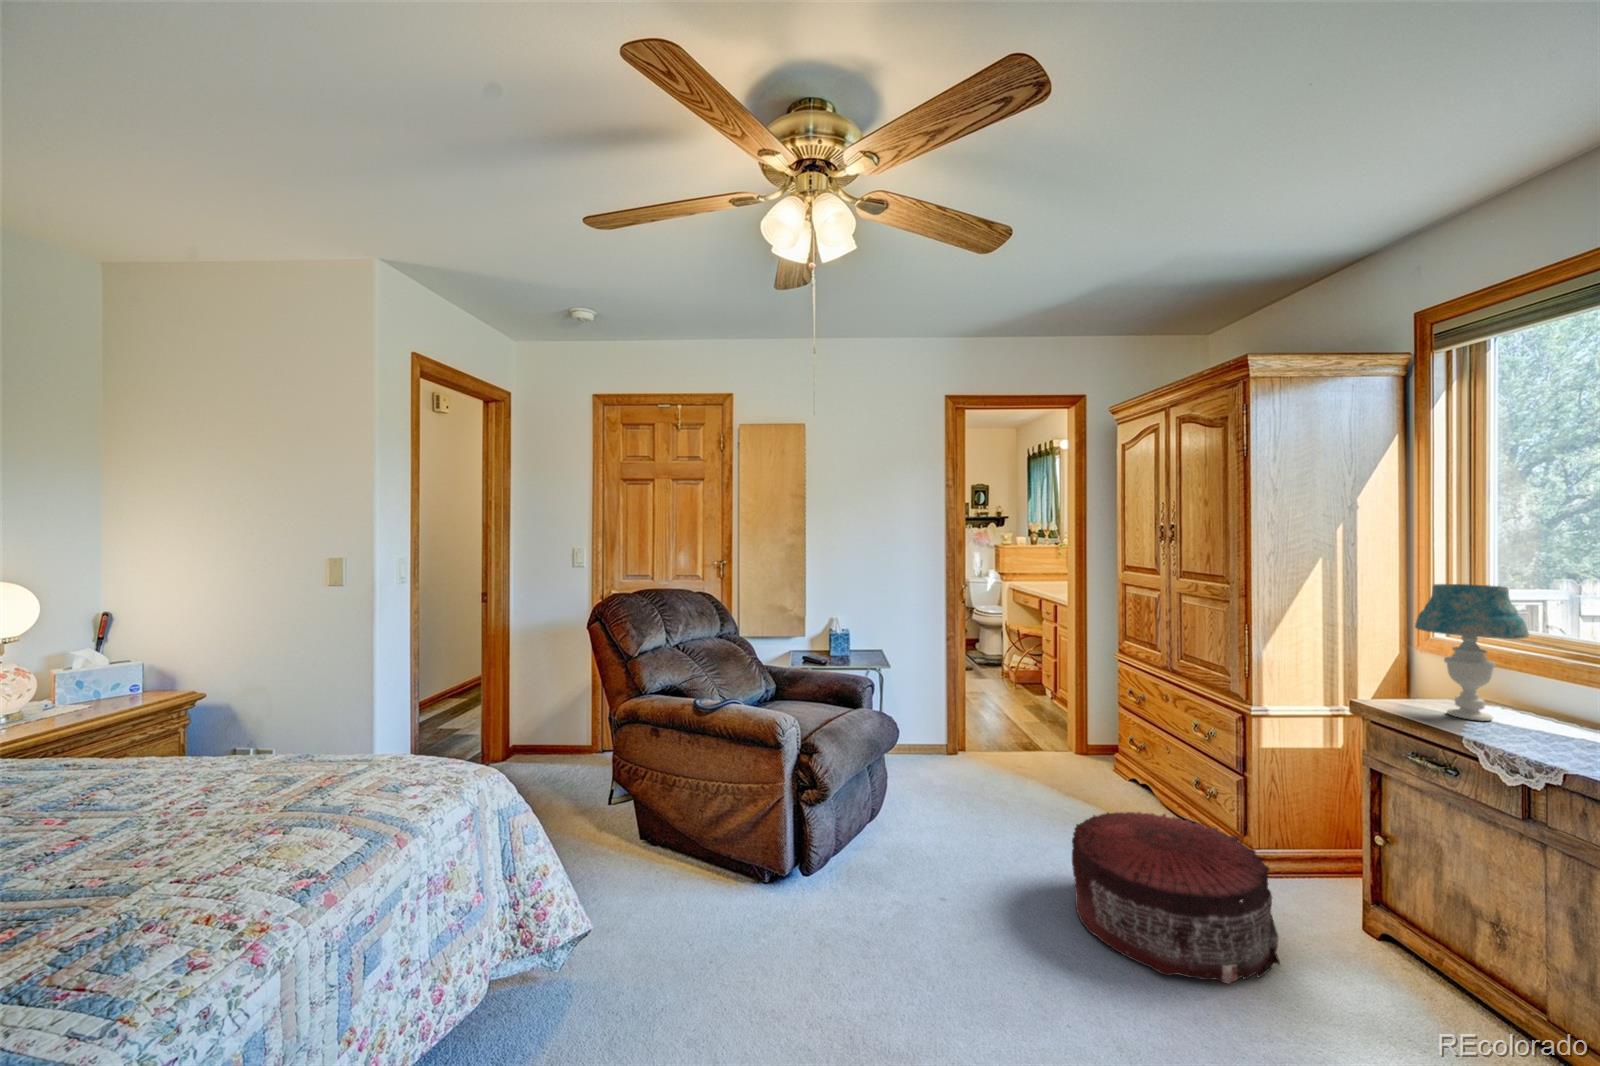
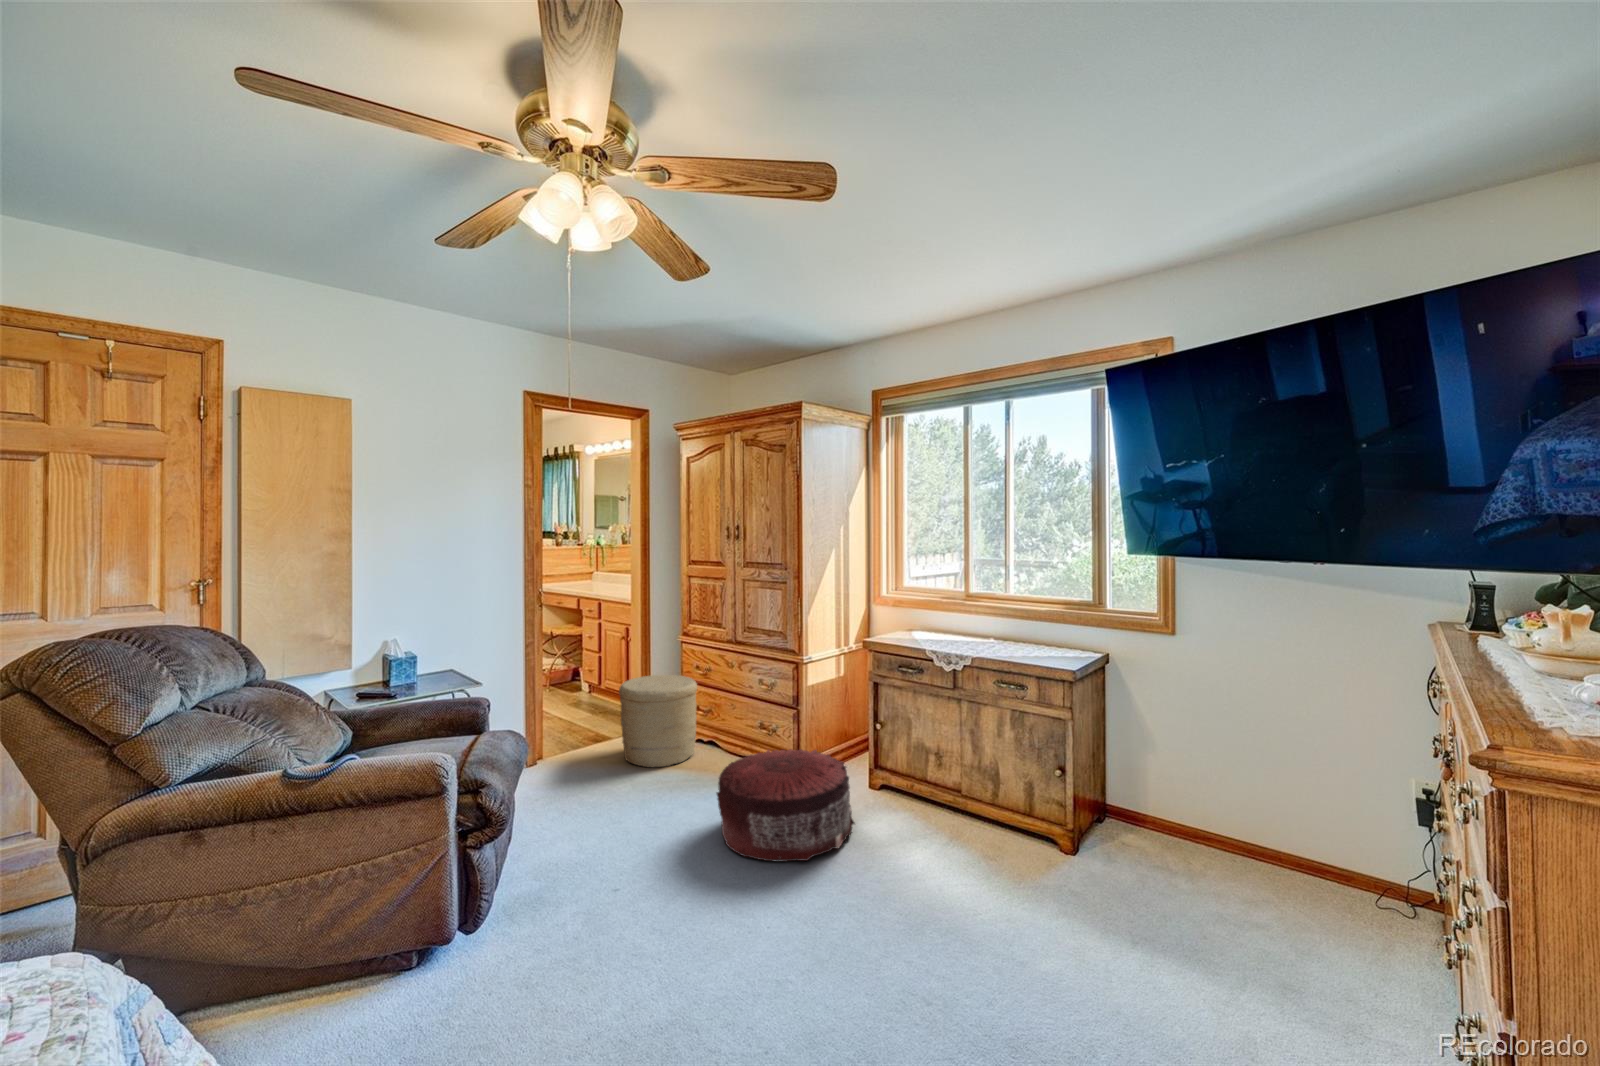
table lamp: present [1415,584,1529,721] -> none [893,561,940,641]
woven basket: none [1031,690,1124,797] -> present [619,675,697,767]

